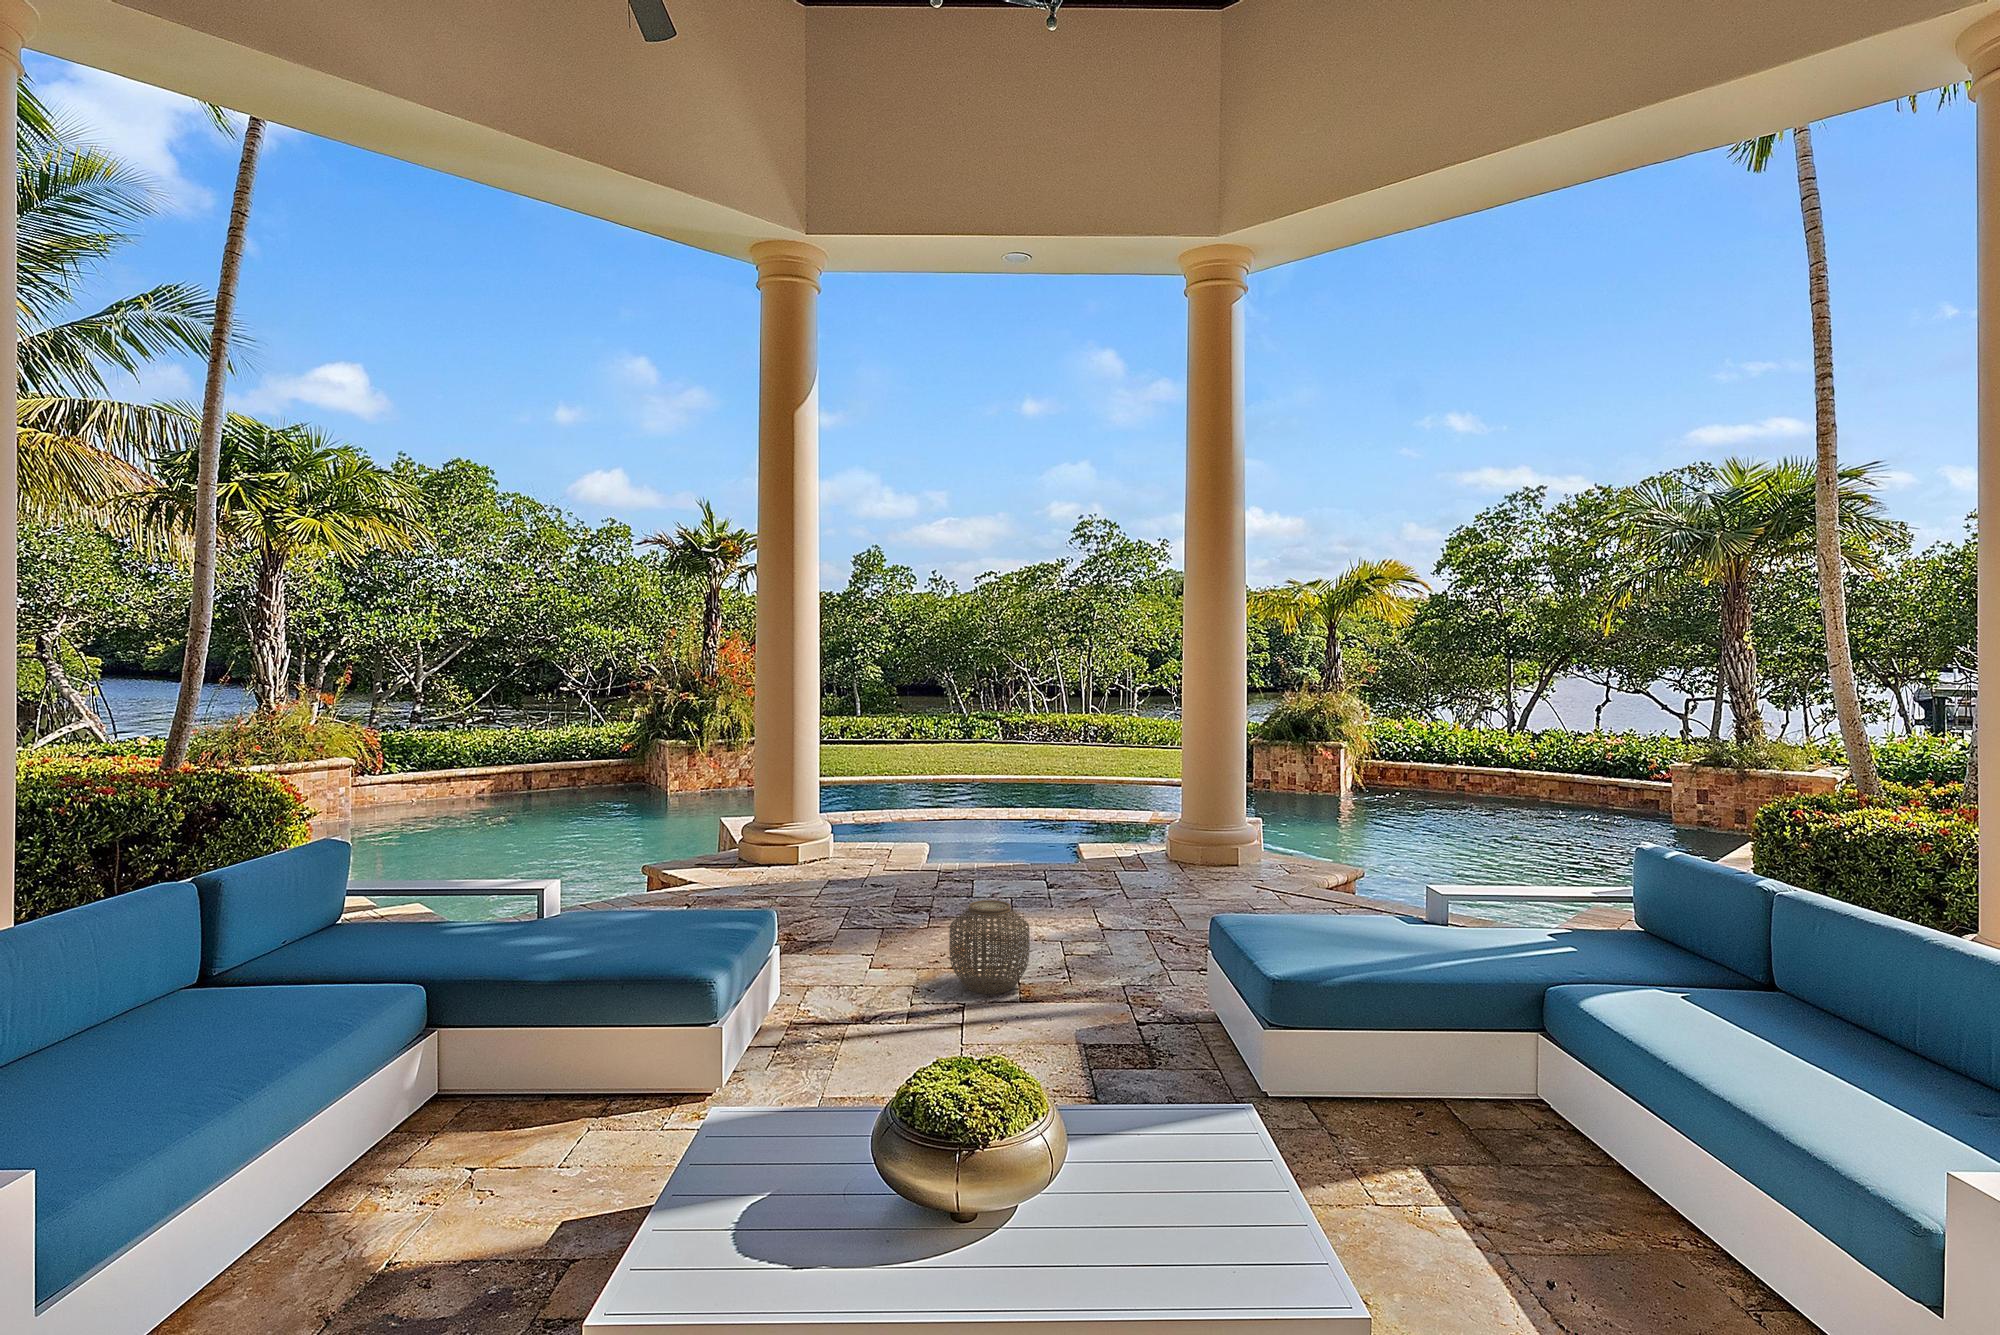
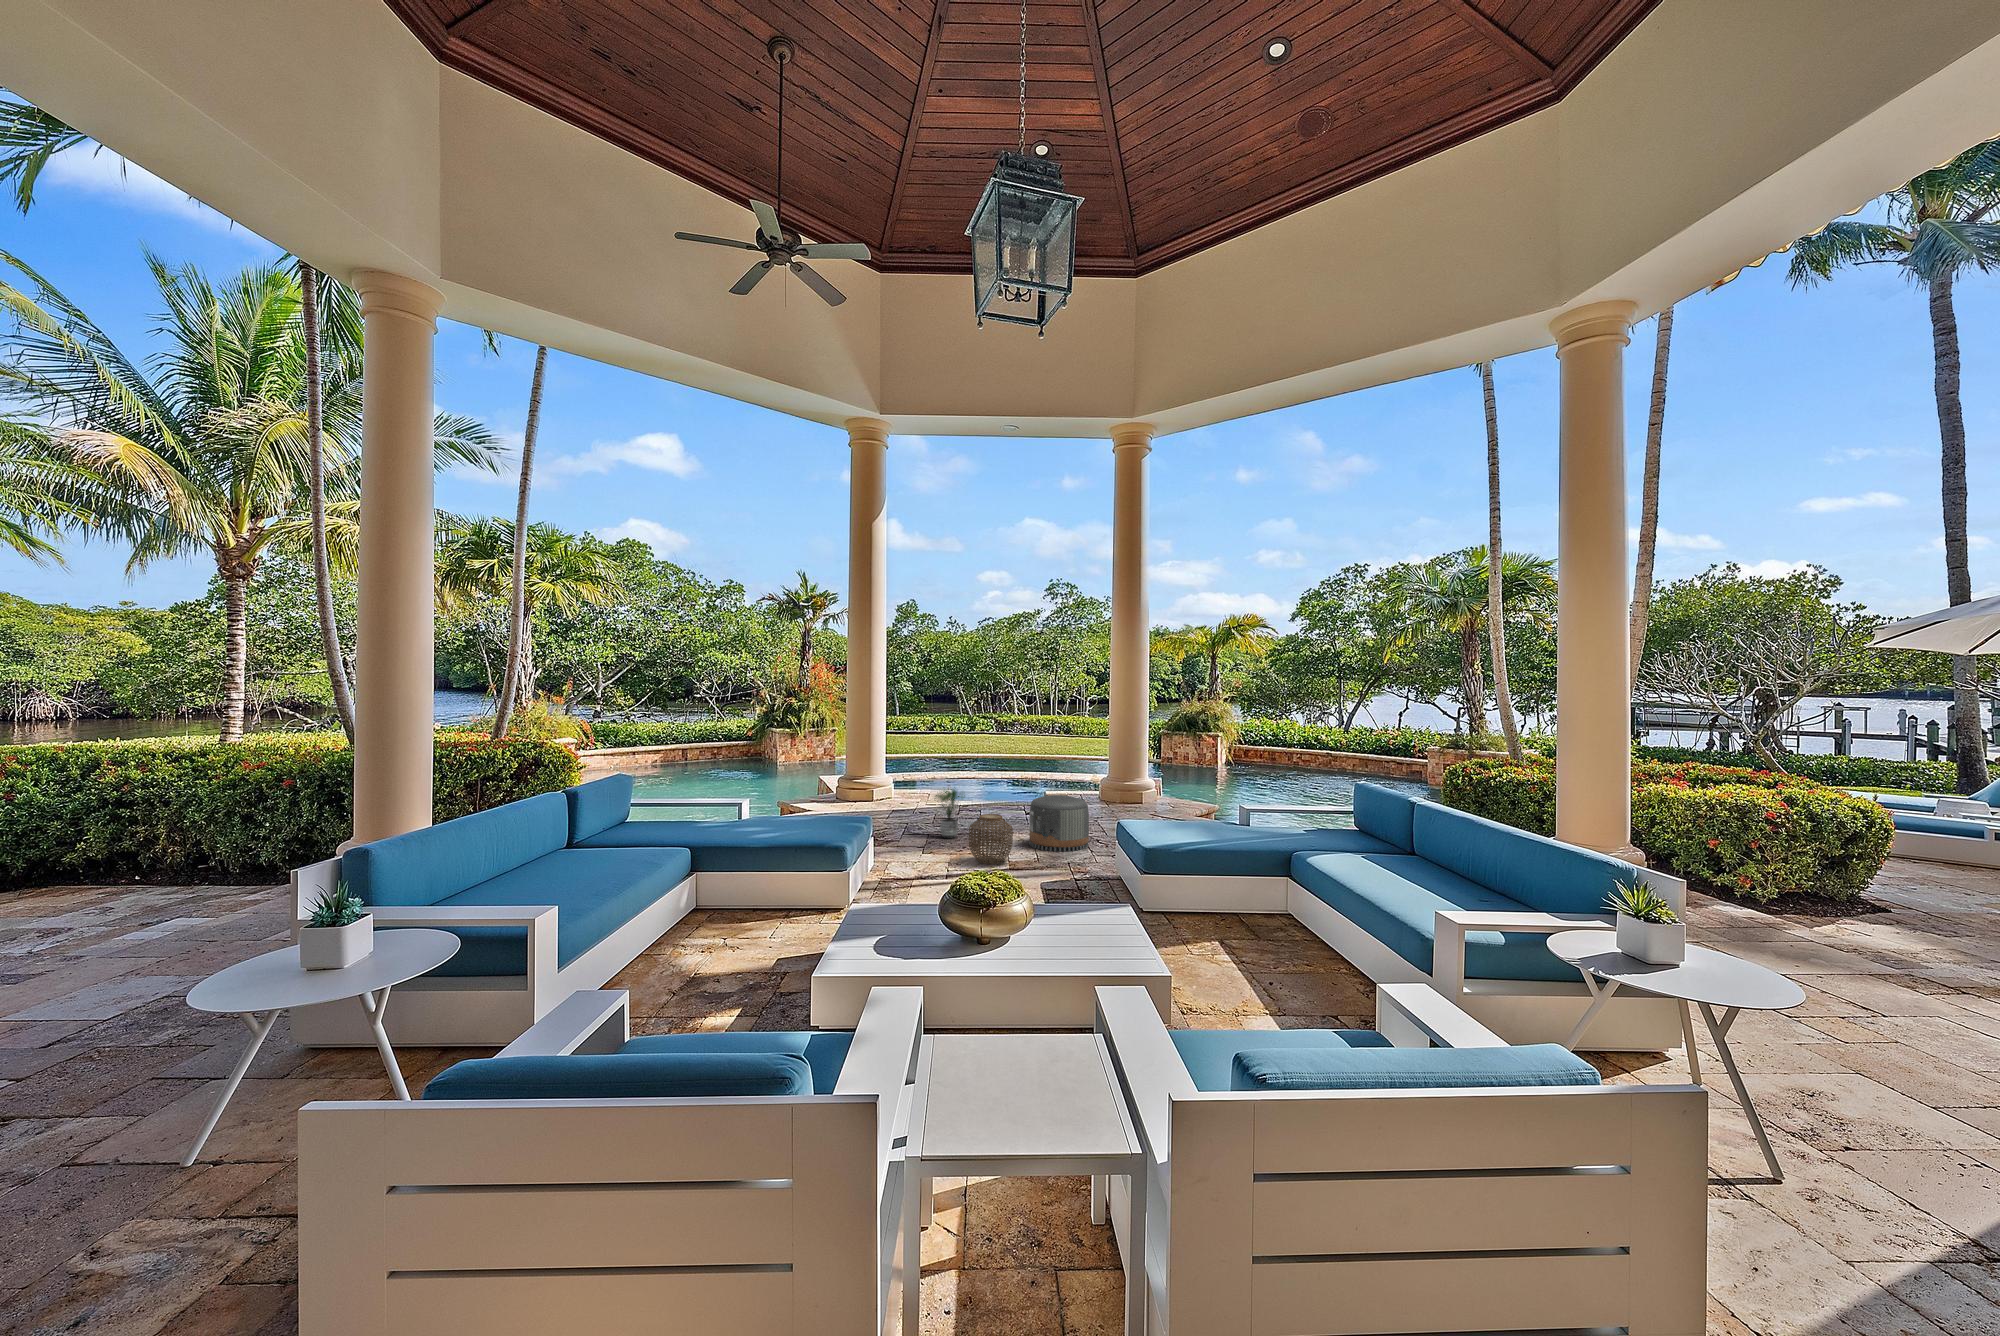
potted plant: none [884,844,948,936] -> present [935,788,964,839]
pouf: none [1058,860,1164,963] -> present [1029,795,1089,852]

